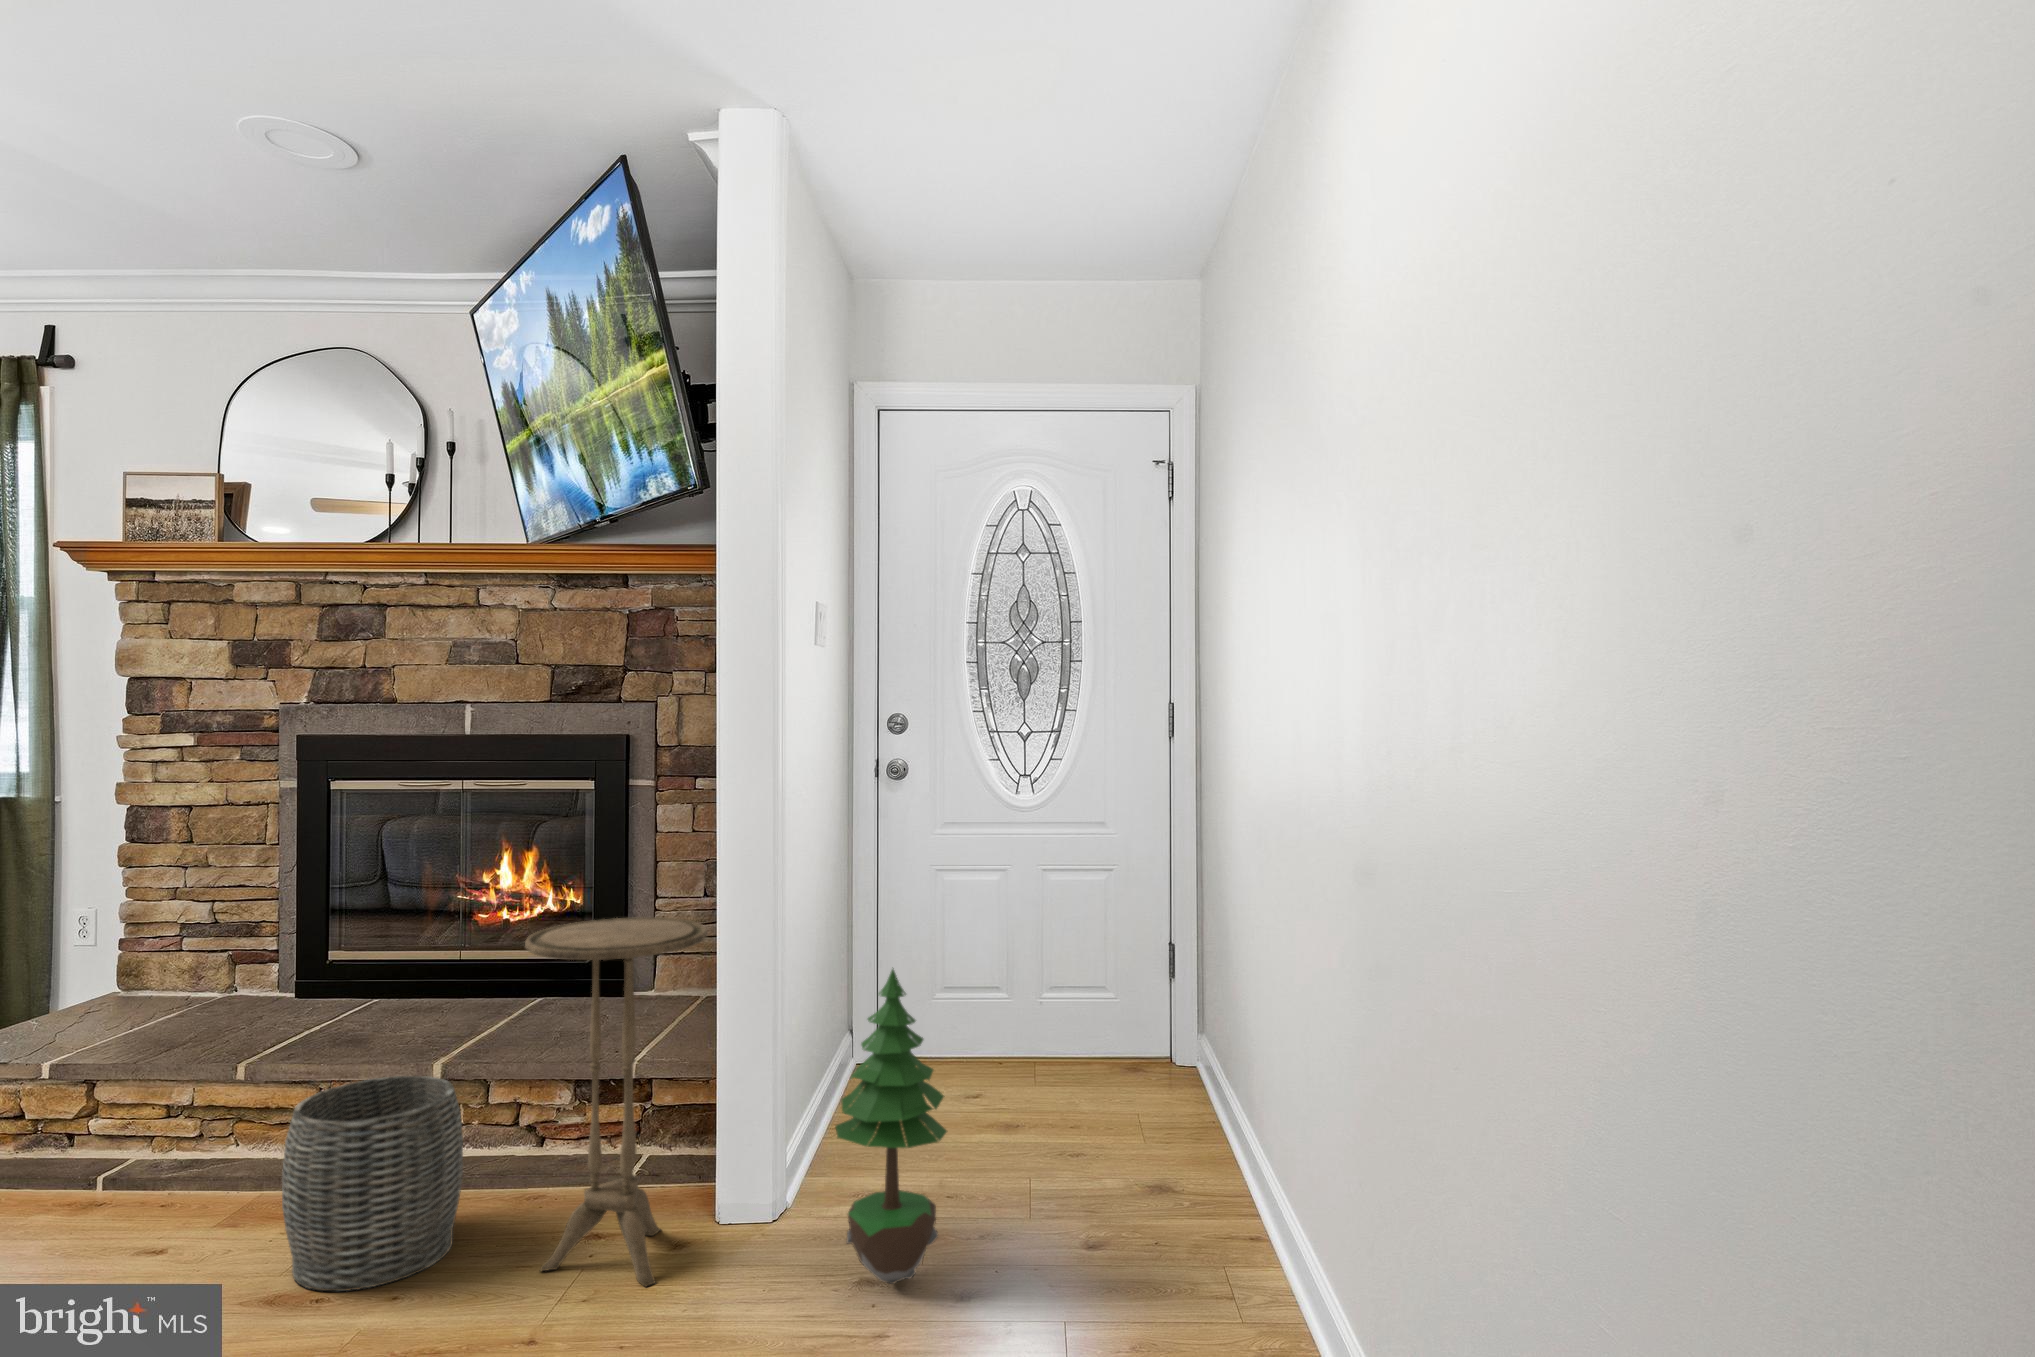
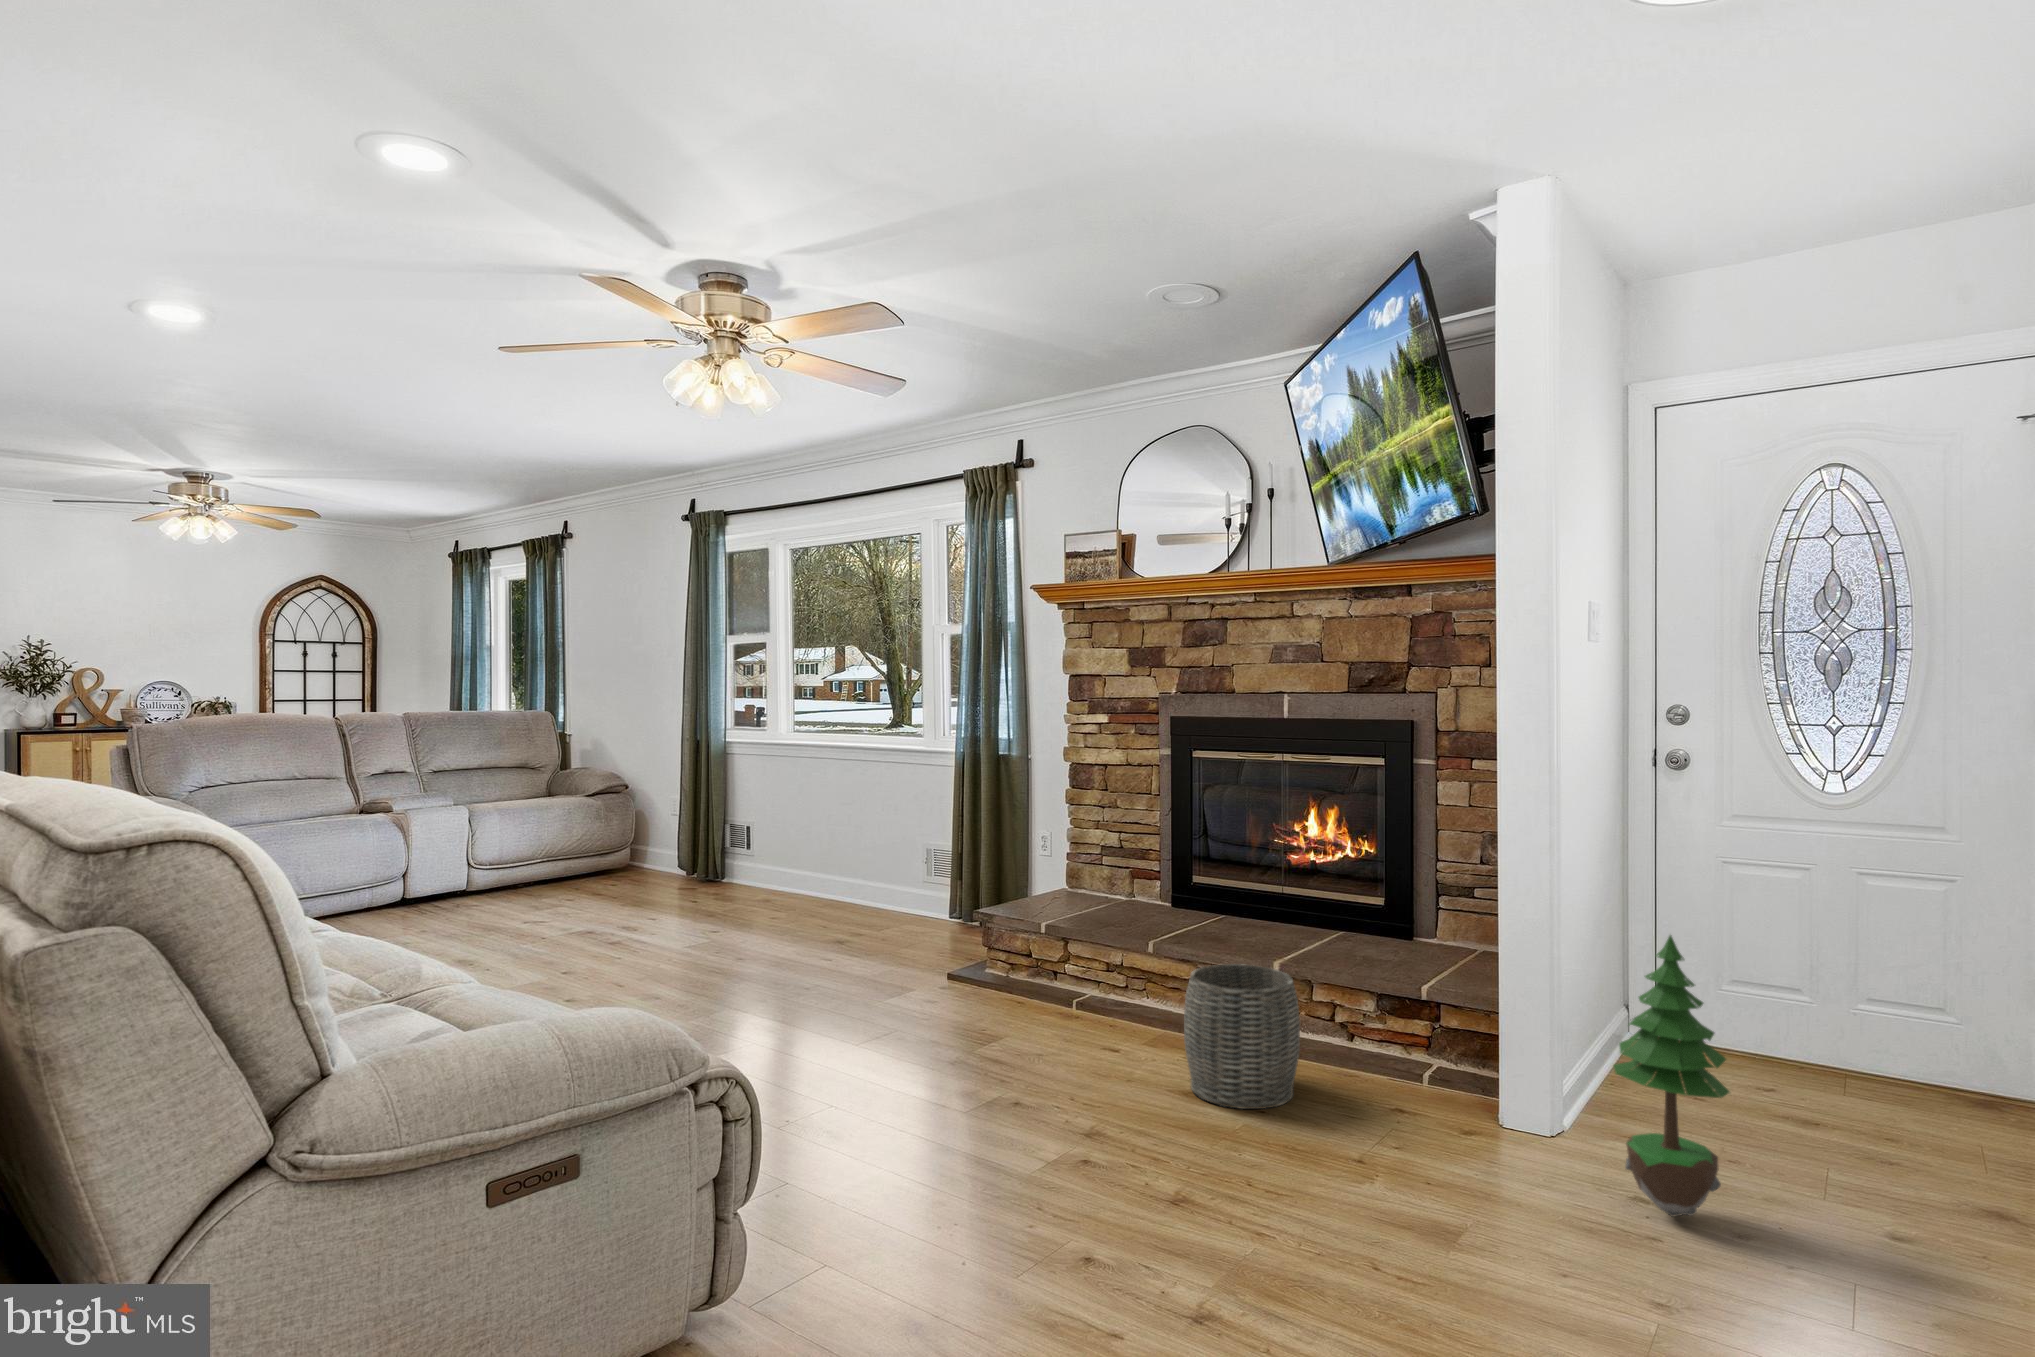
side table: present [525,917,707,1287] -> none [1346,866,1492,1160]

